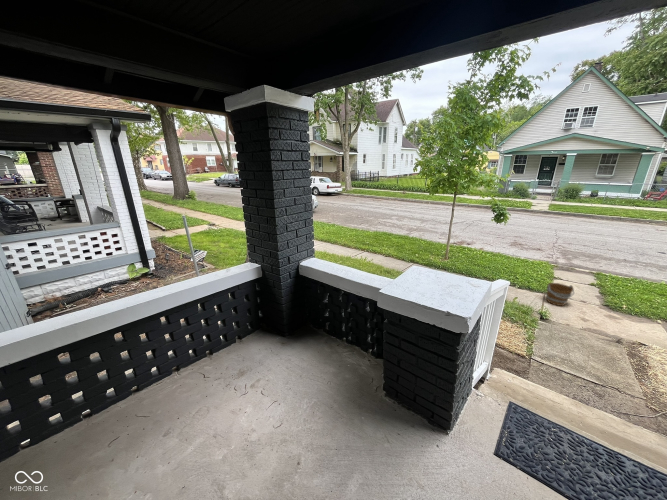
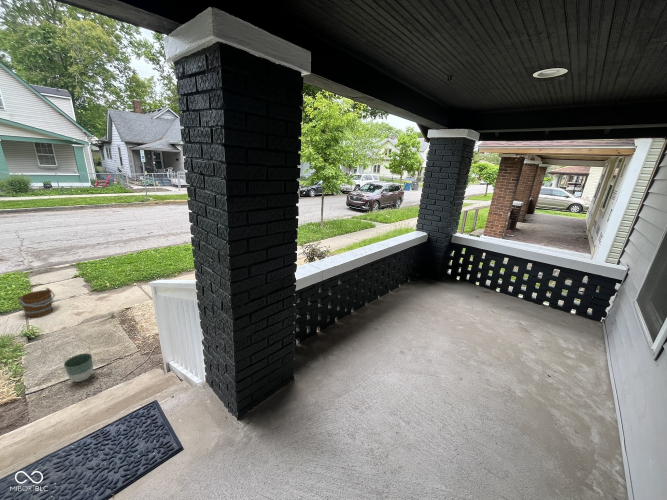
planter: none [564,355,592,382] -> present [64,353,93,382]

